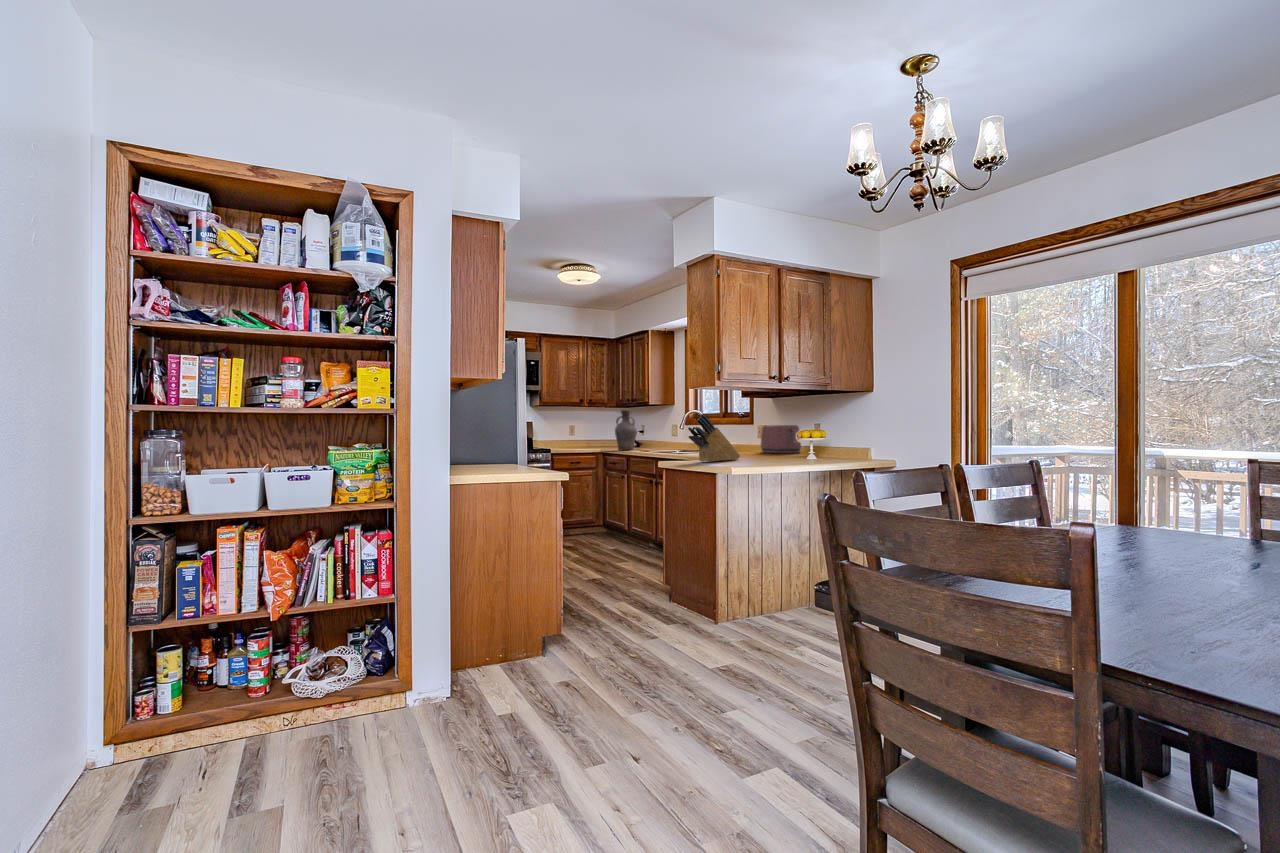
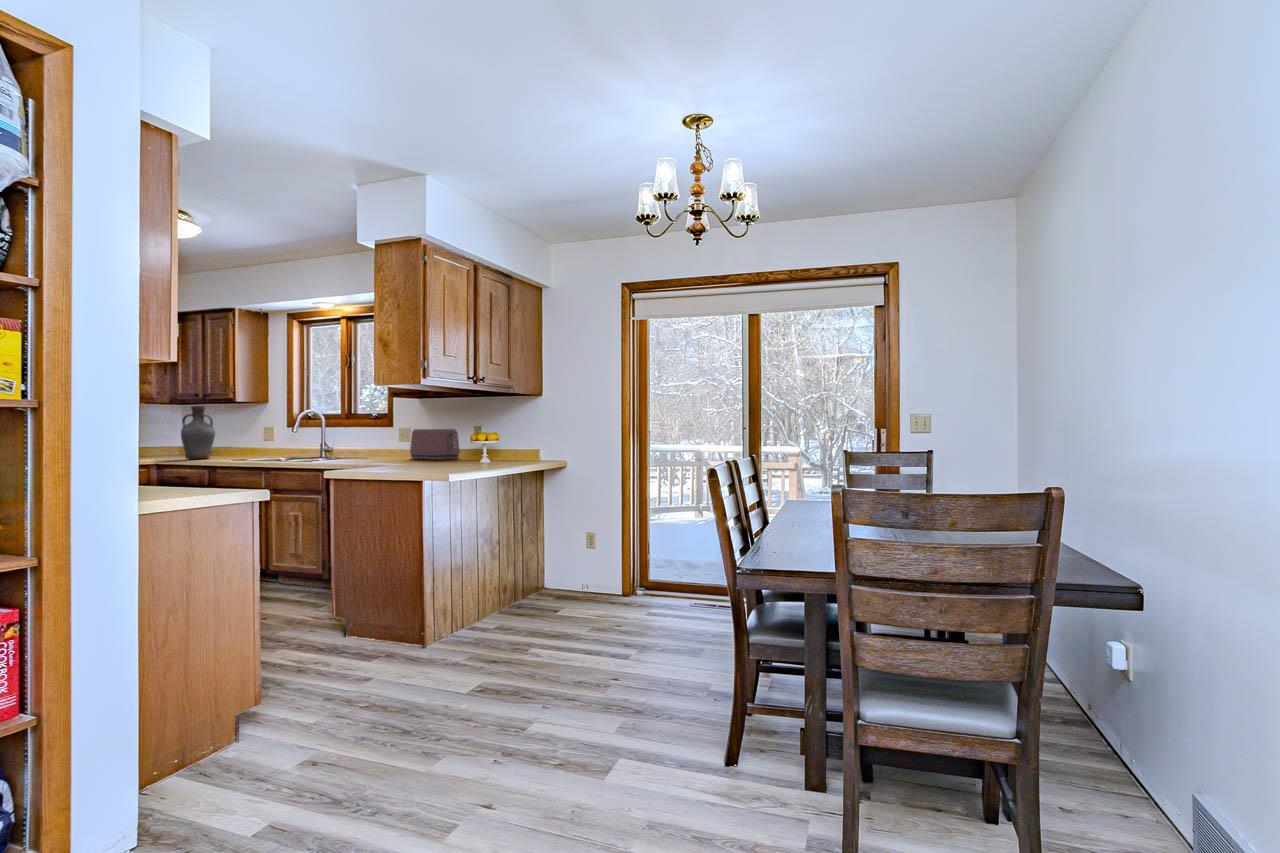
knife block: present [688,414,740,462] -> none [360,414,415,470]

